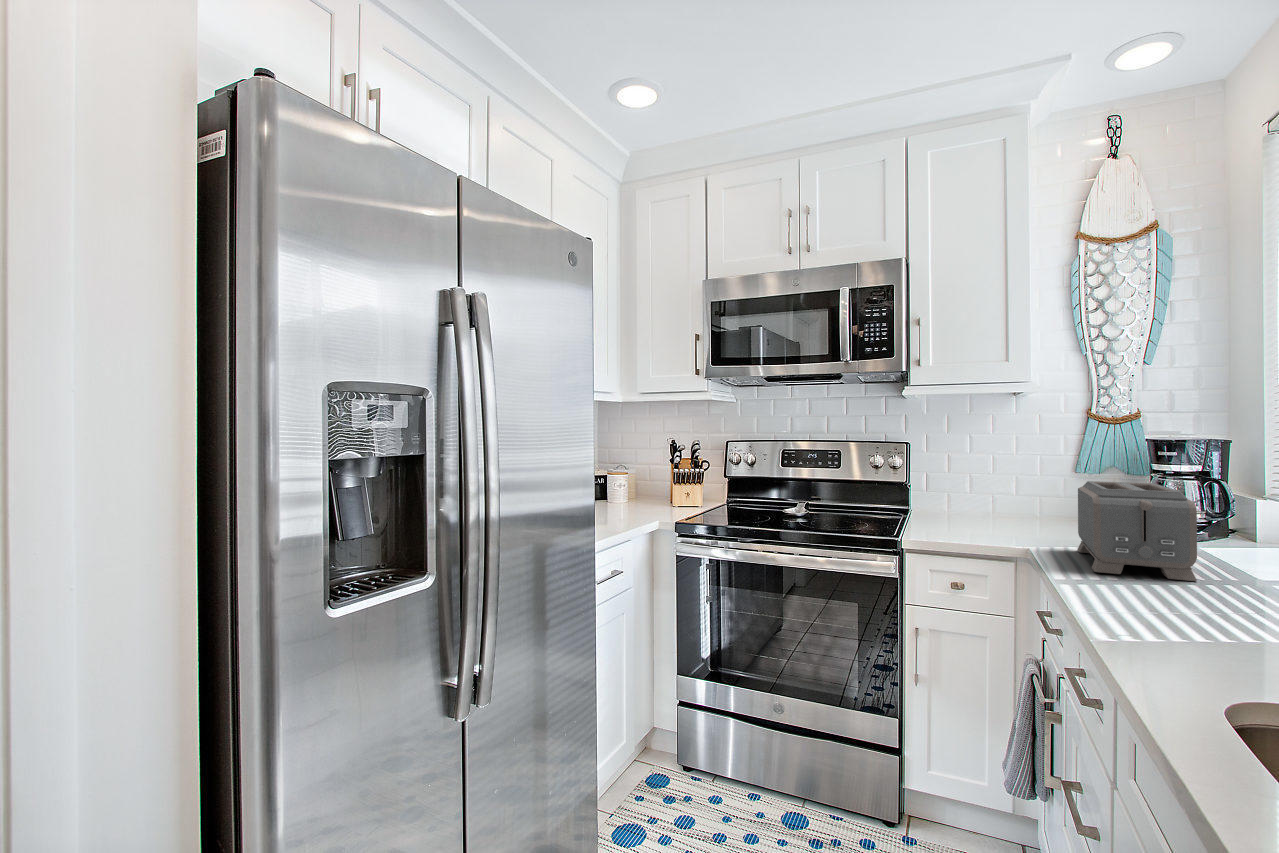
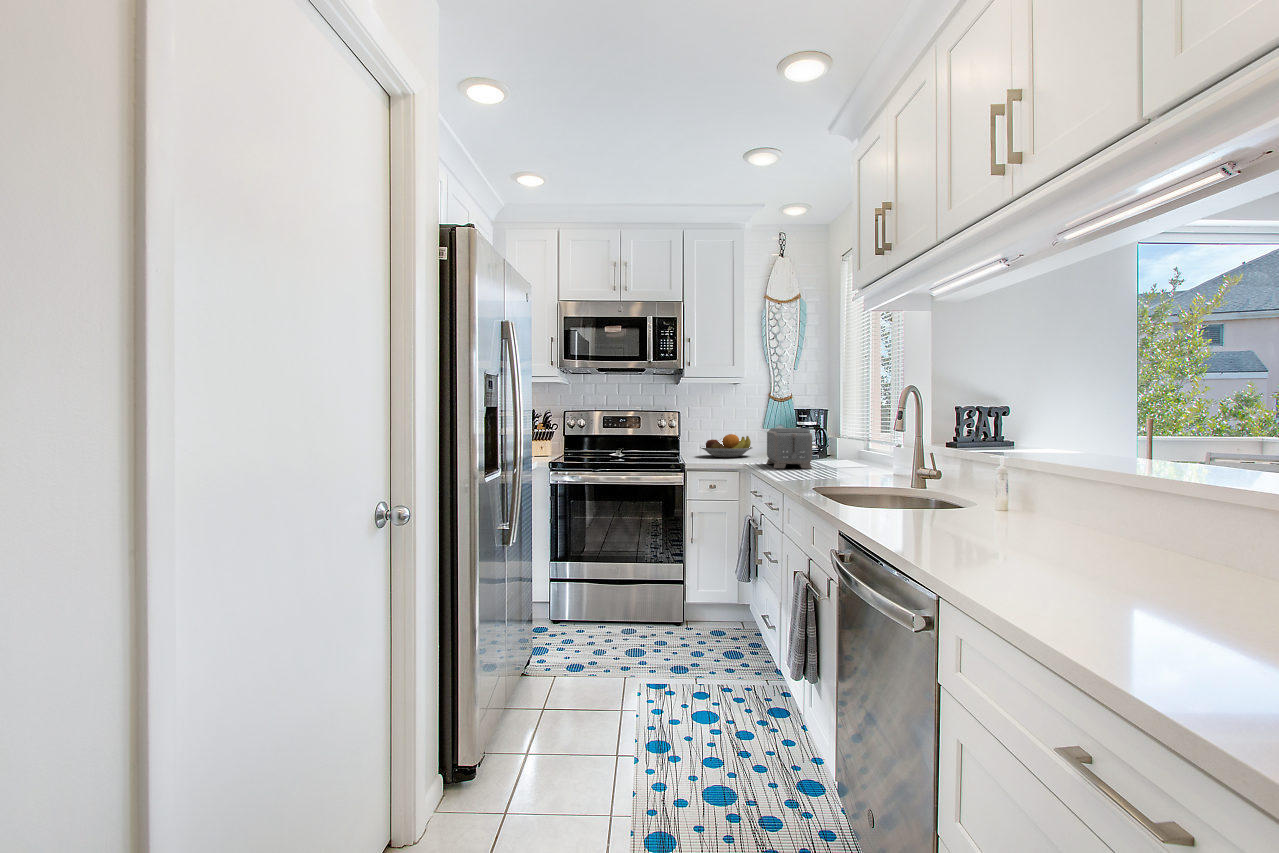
fruit bowl: none [947,482,1053,522] -> present [700,434,752,457]

